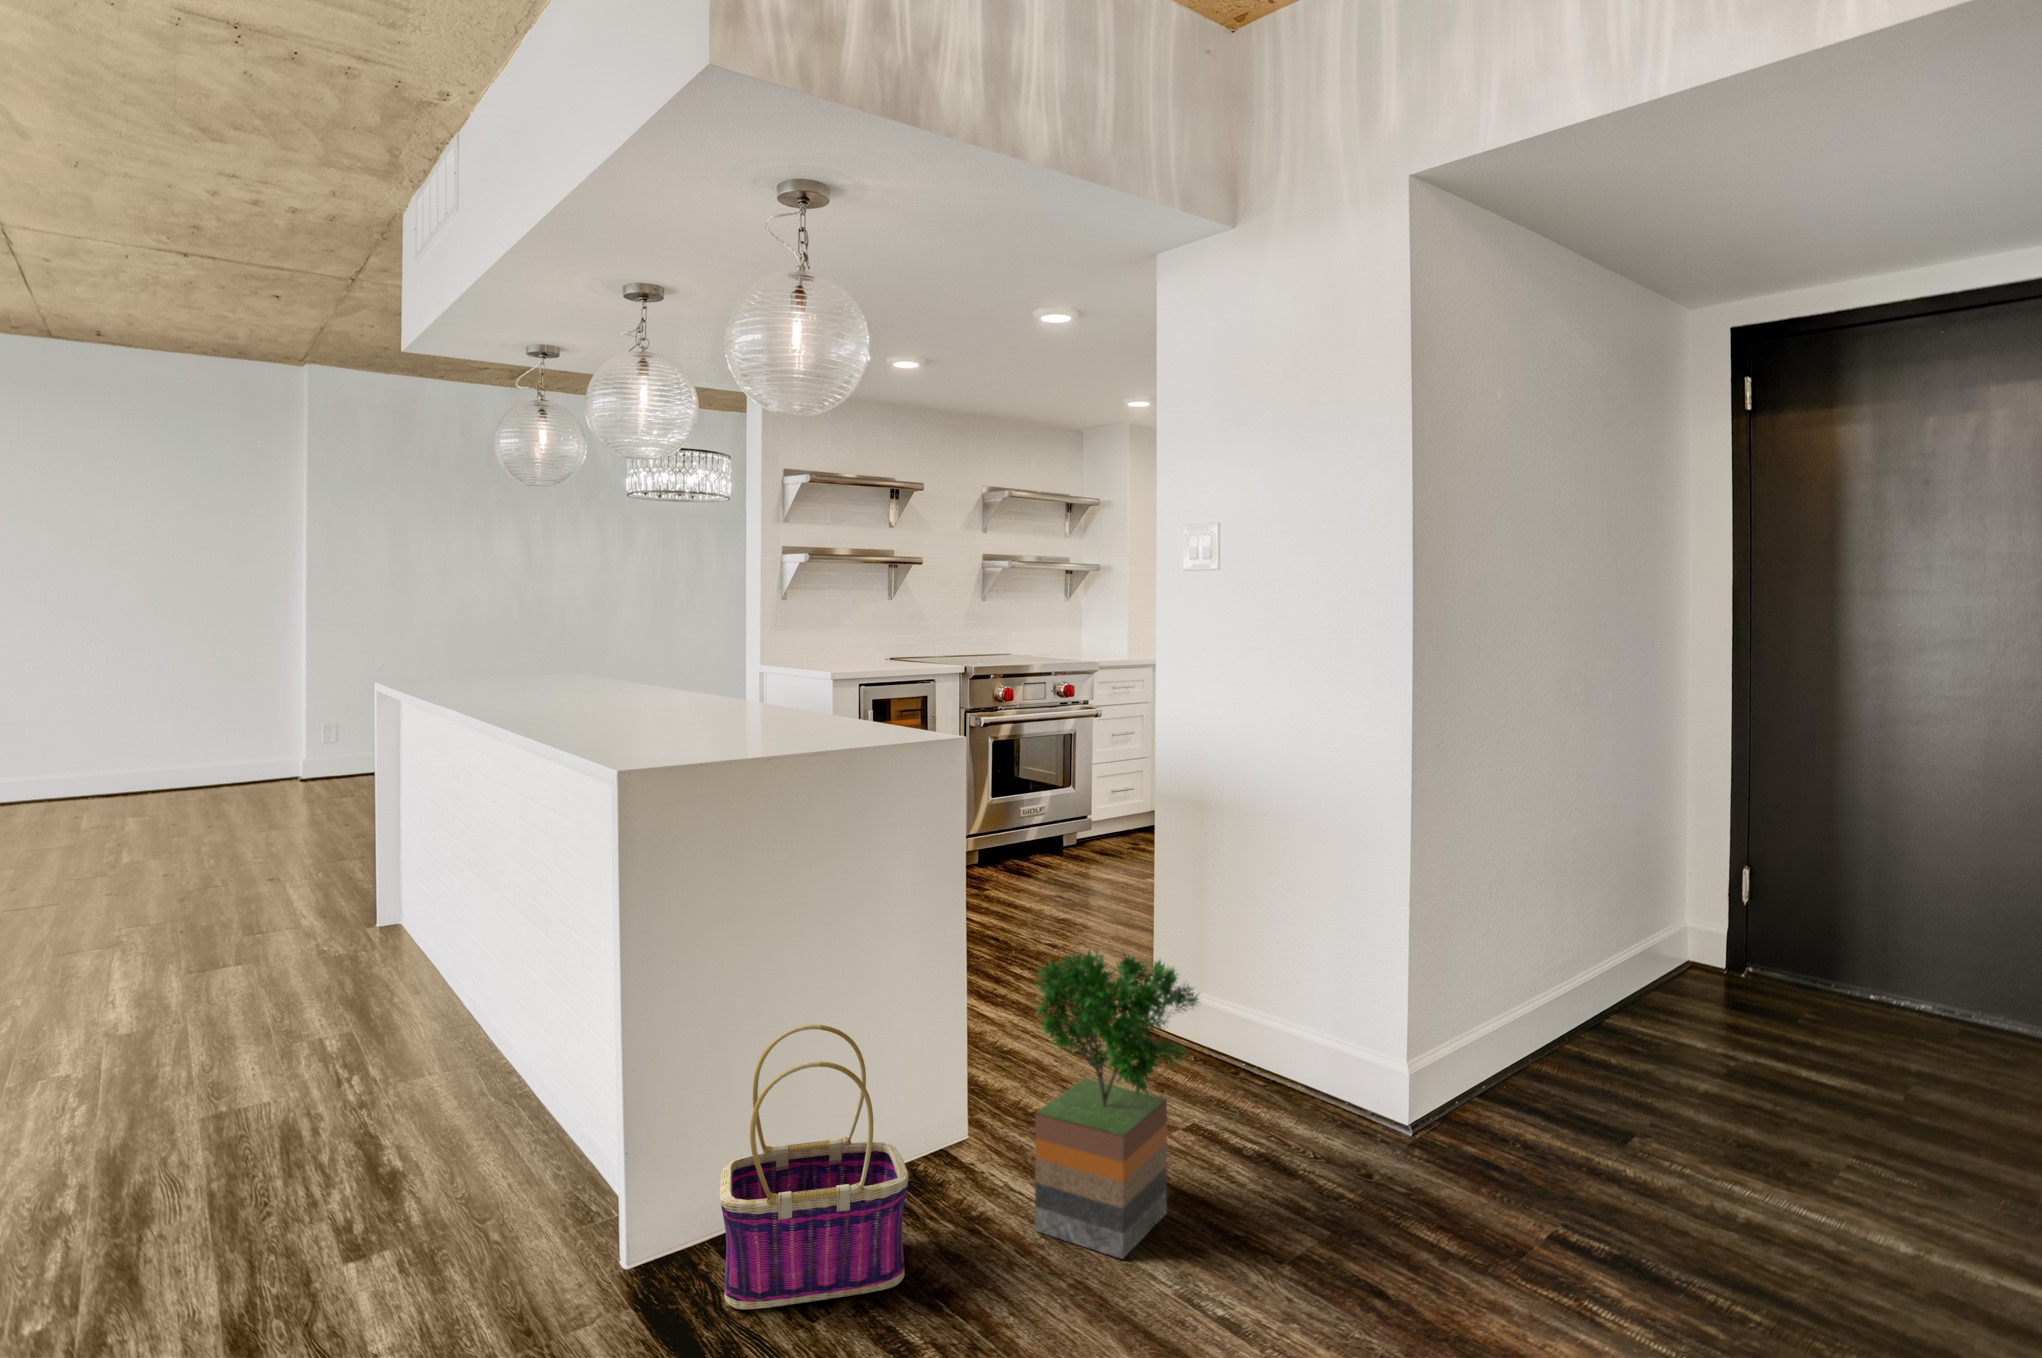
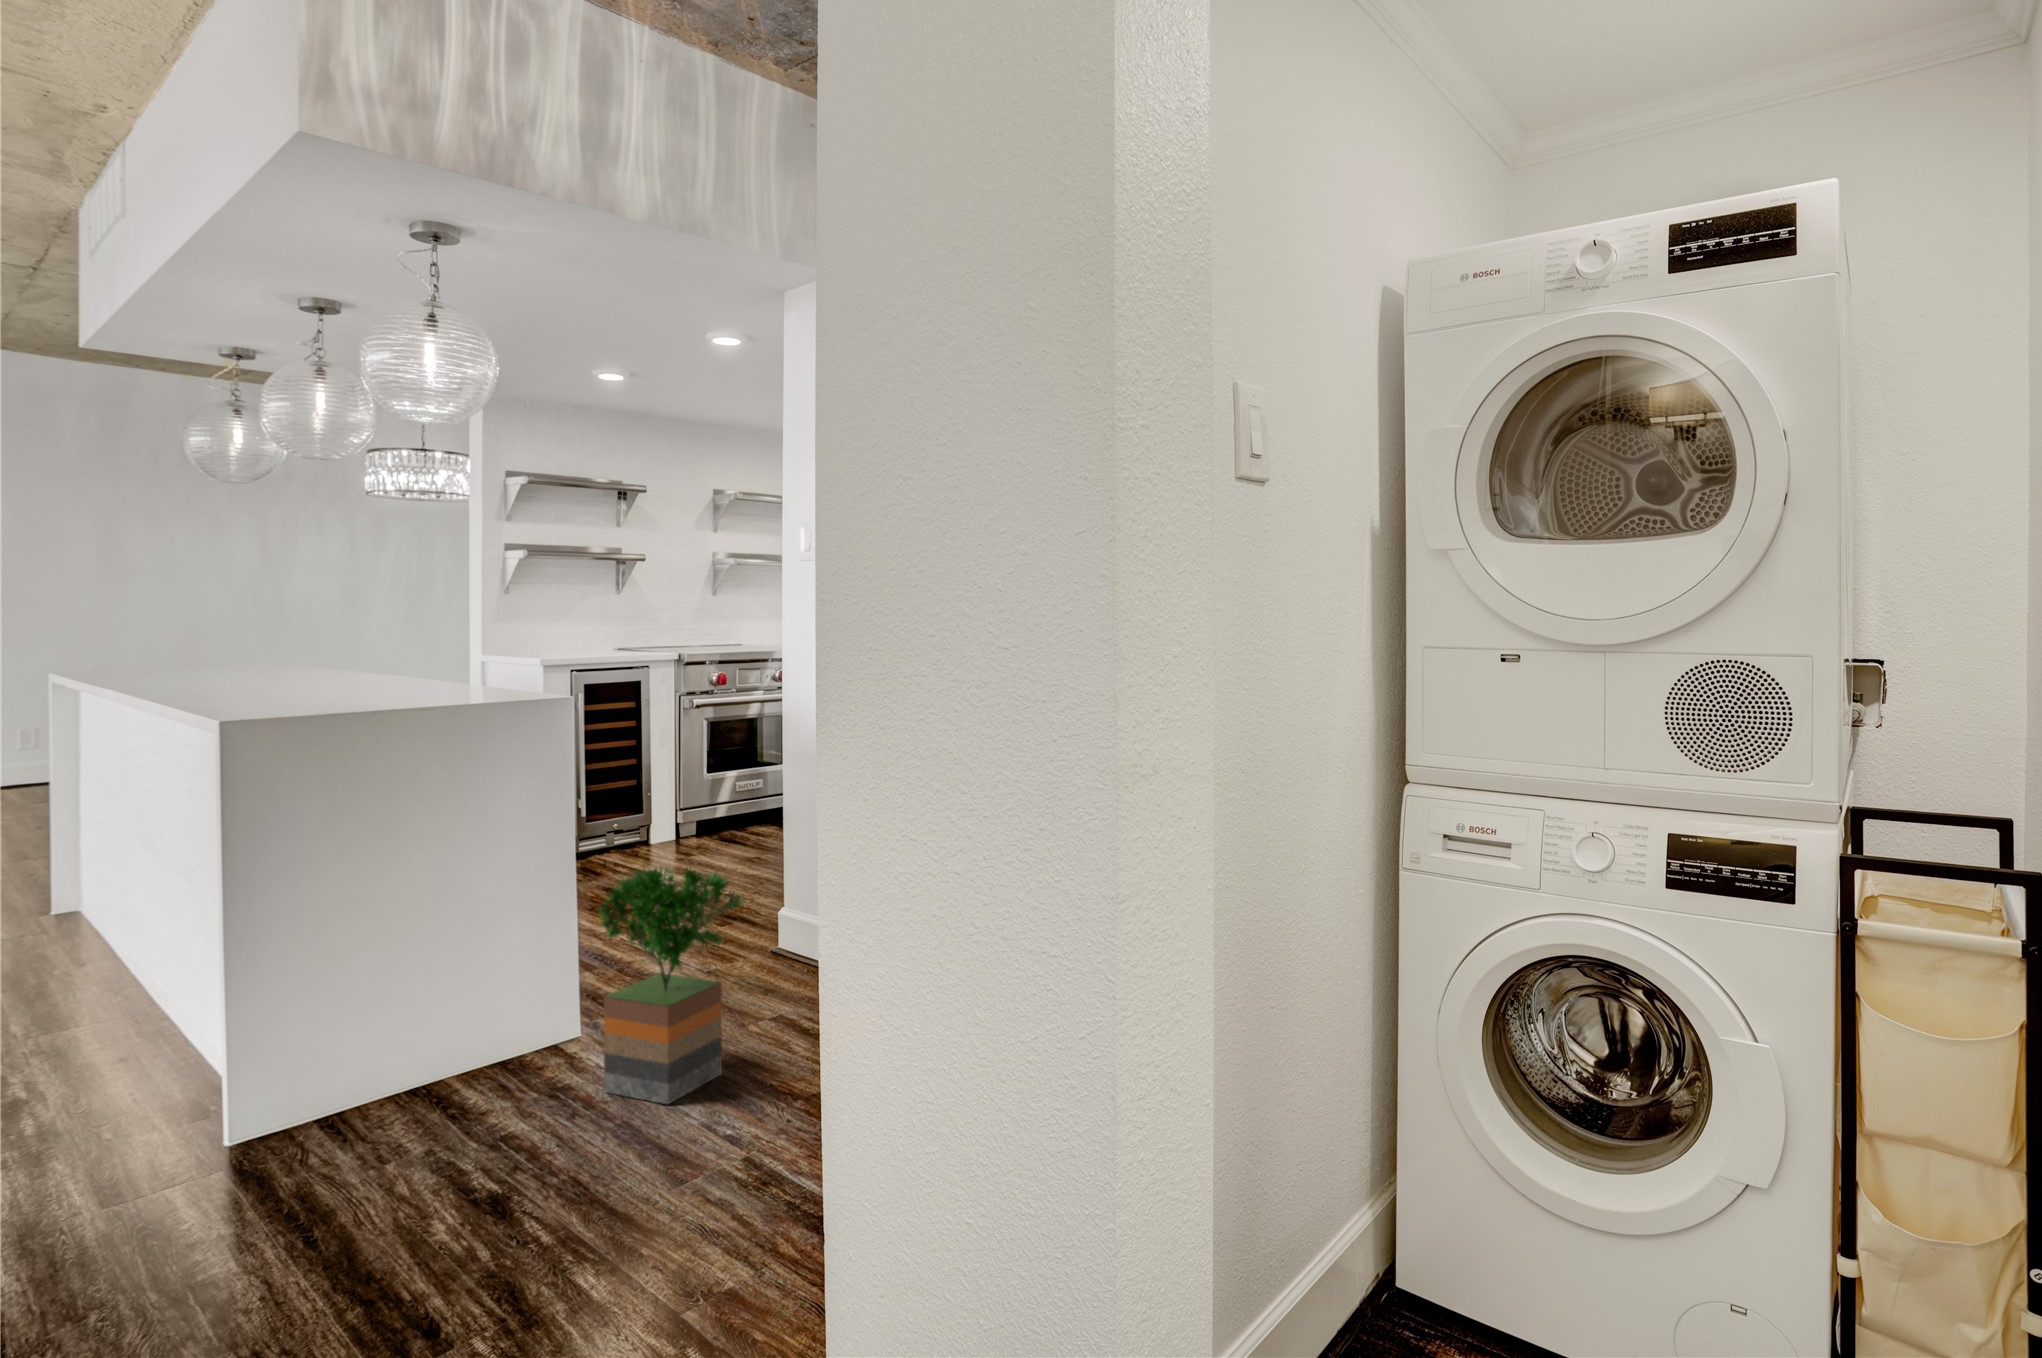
basket: present [720,1024,909,1309] -> none [305,931,480,1158]

